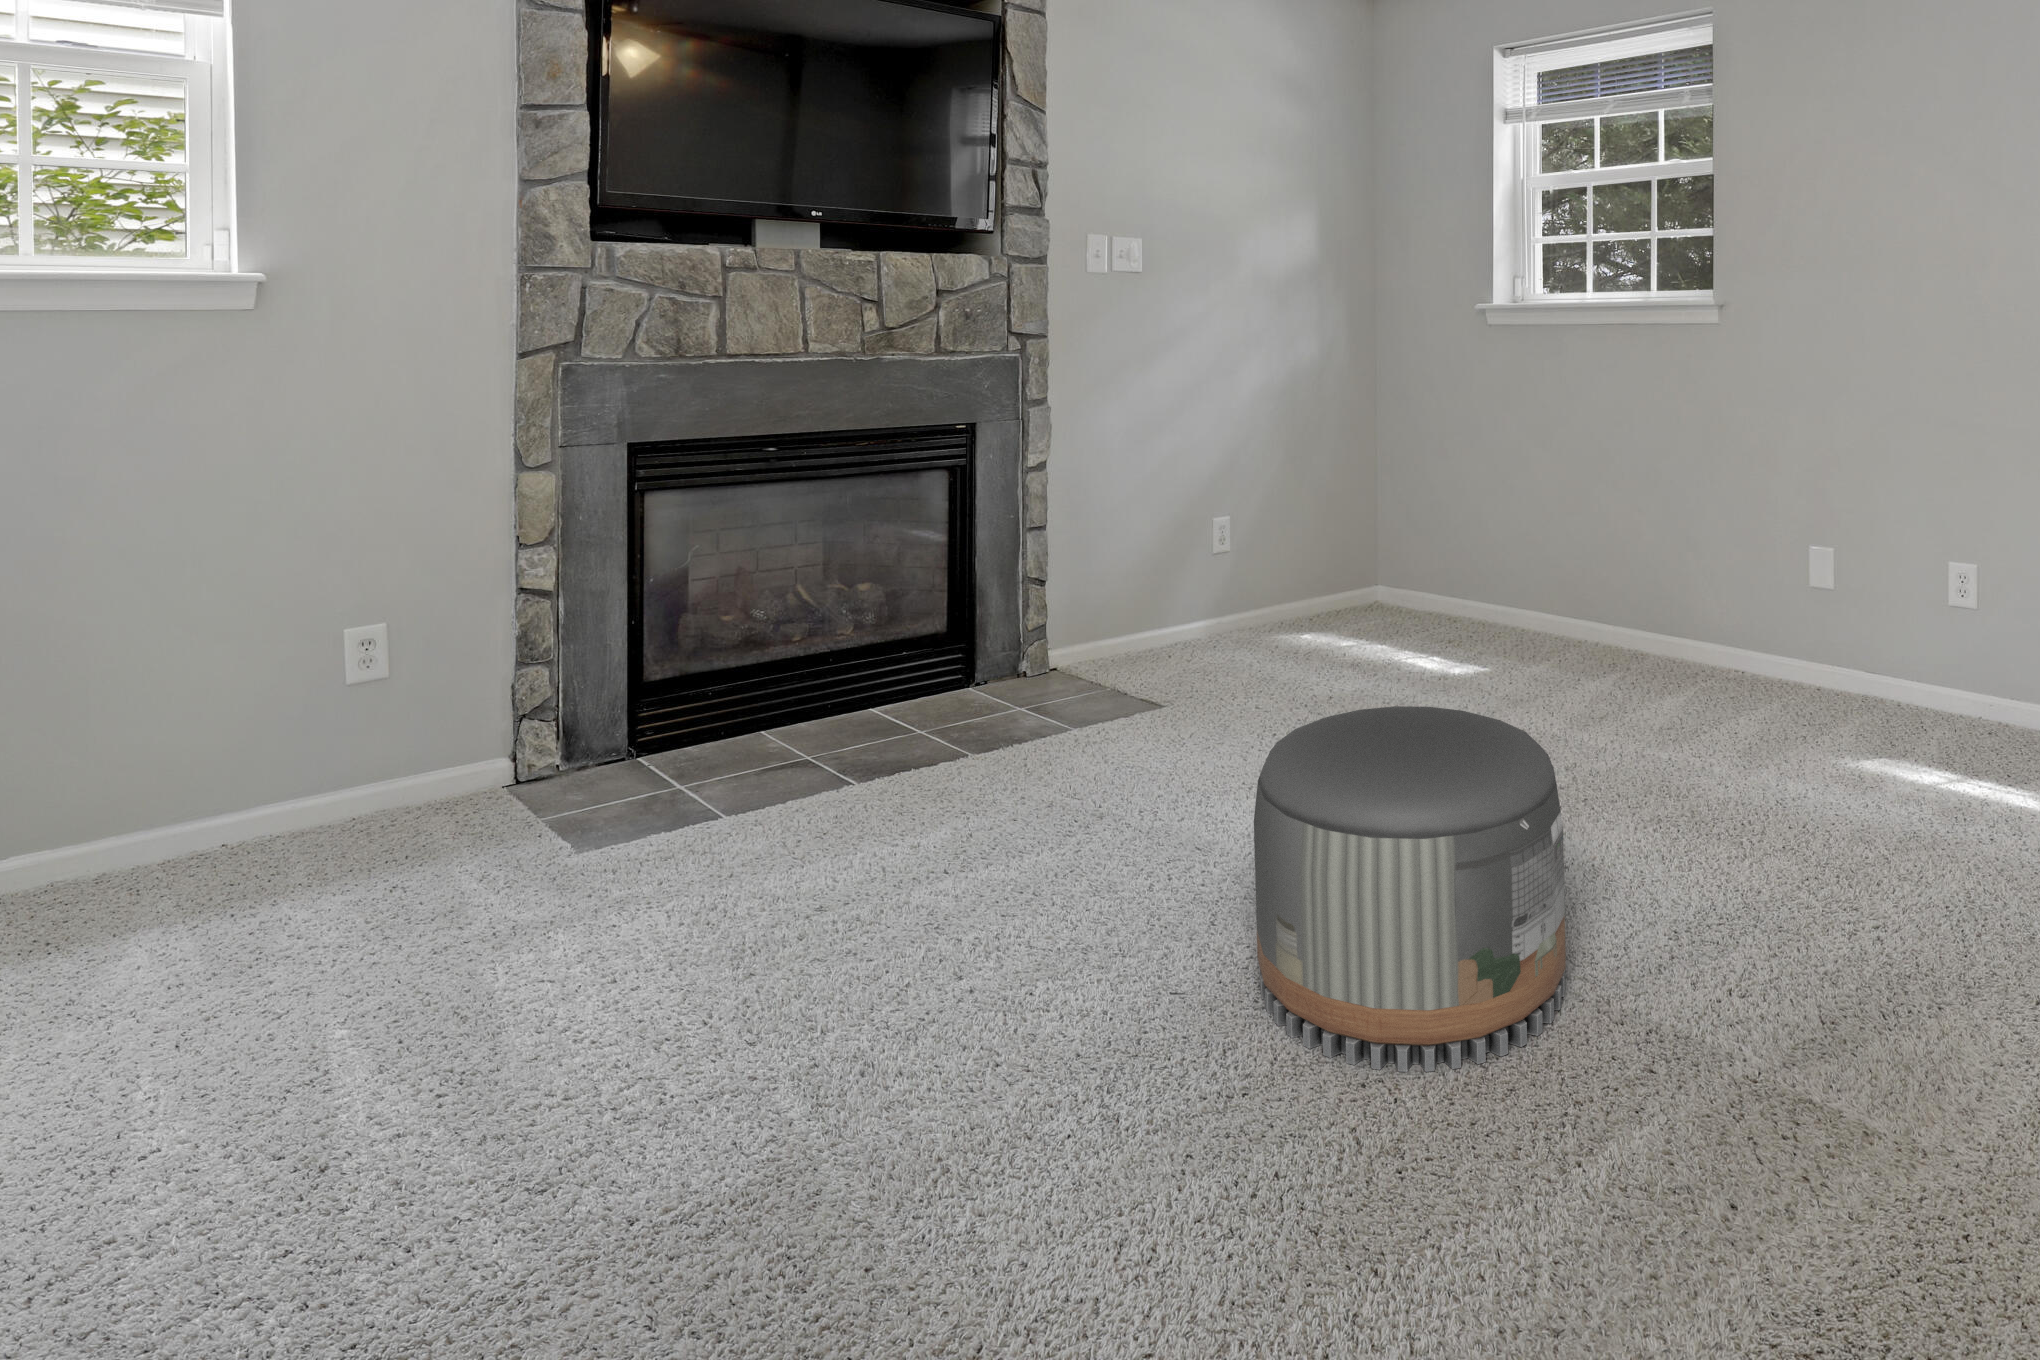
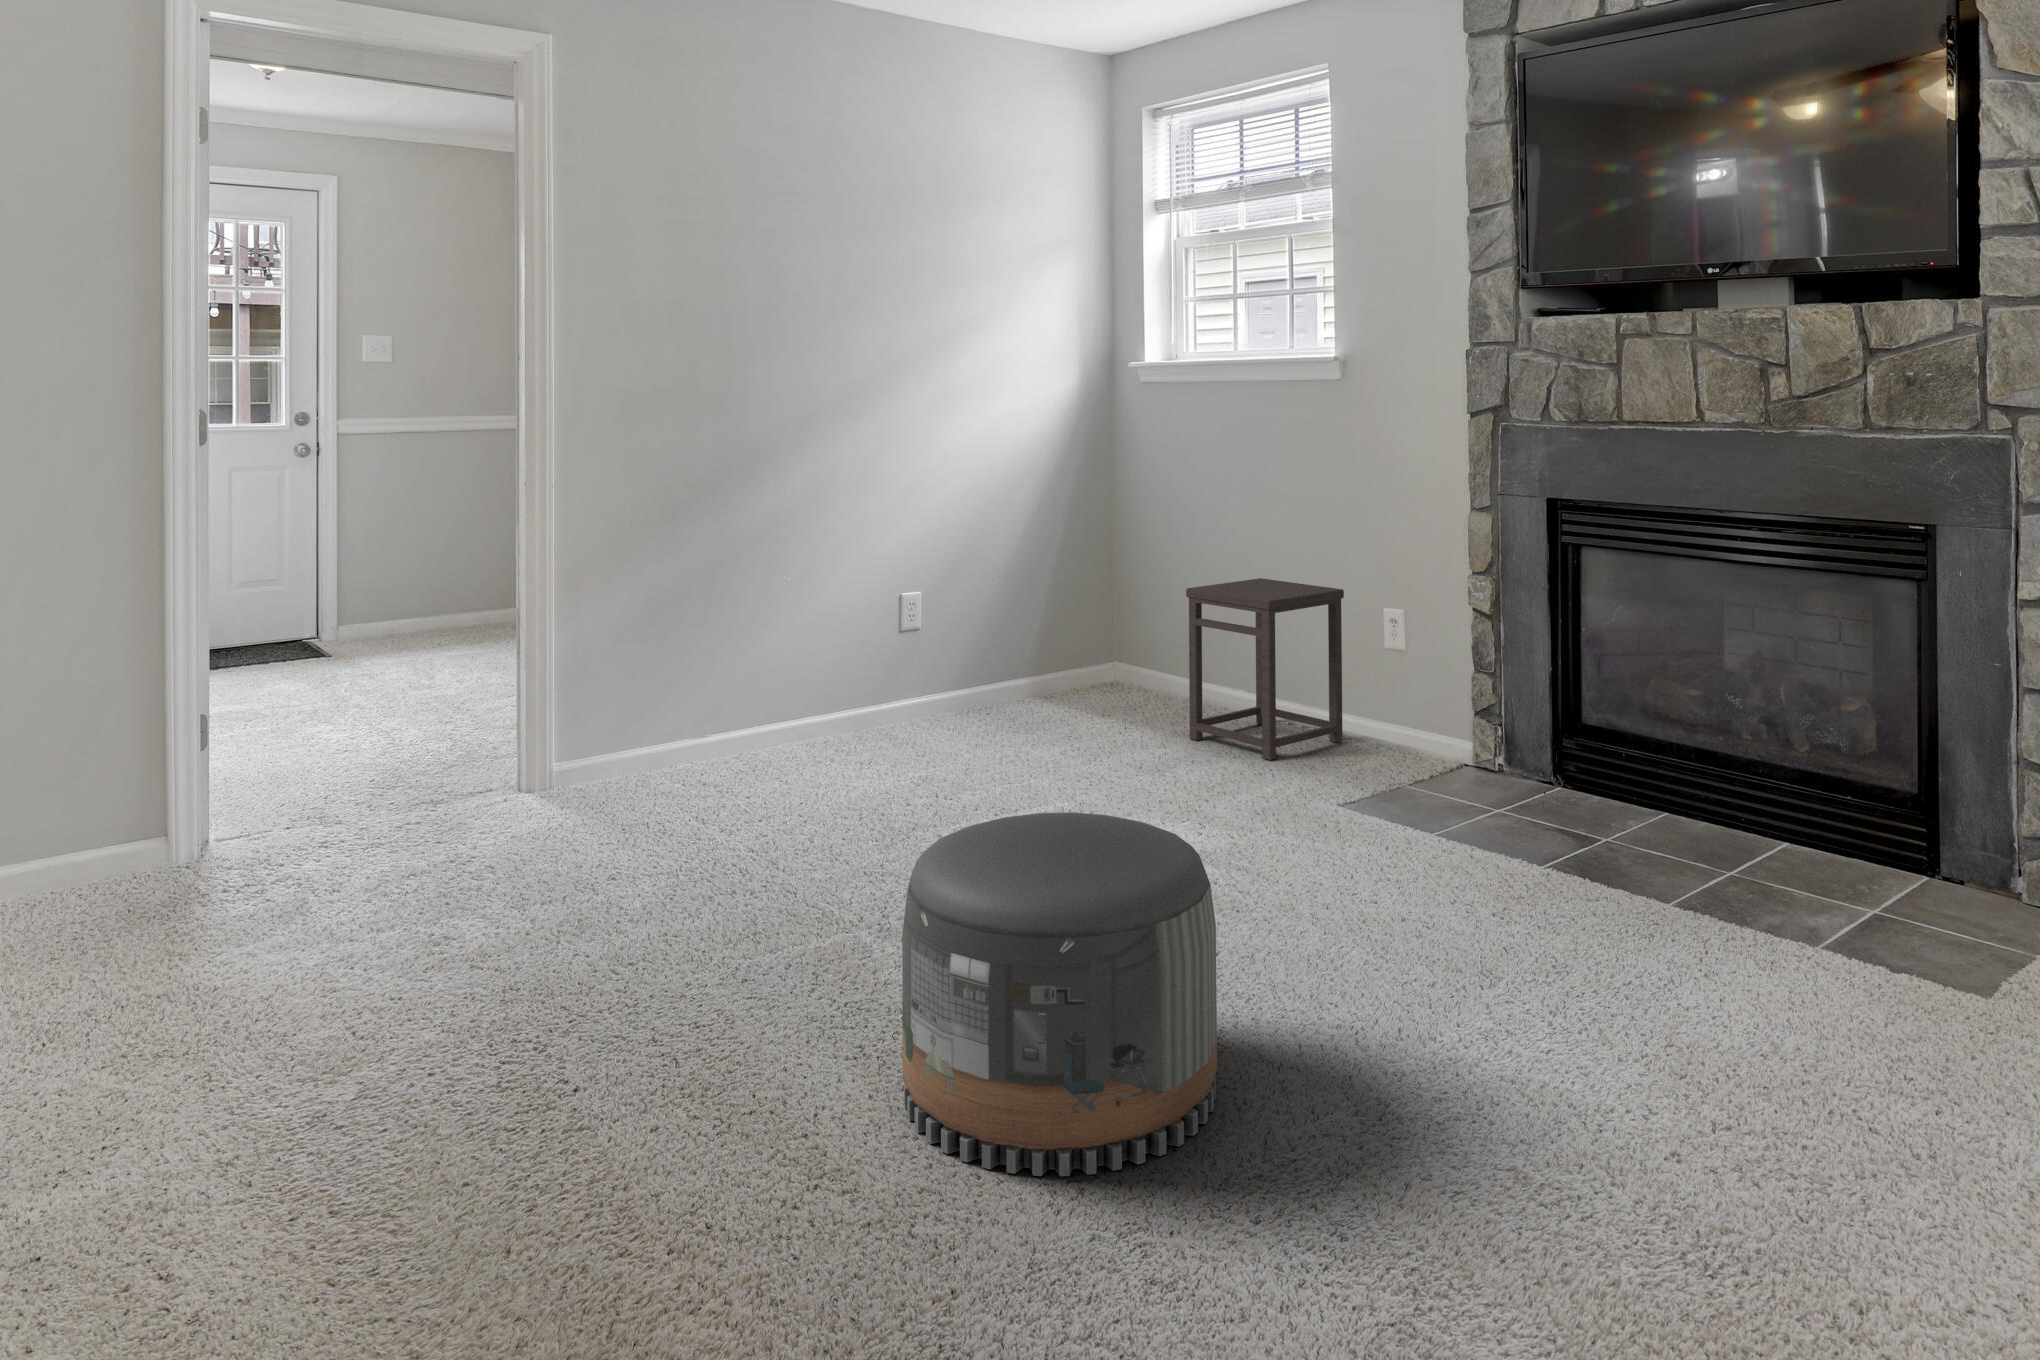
side table: none [19,640,323,1004] -> present [1186,578,1344,760]

